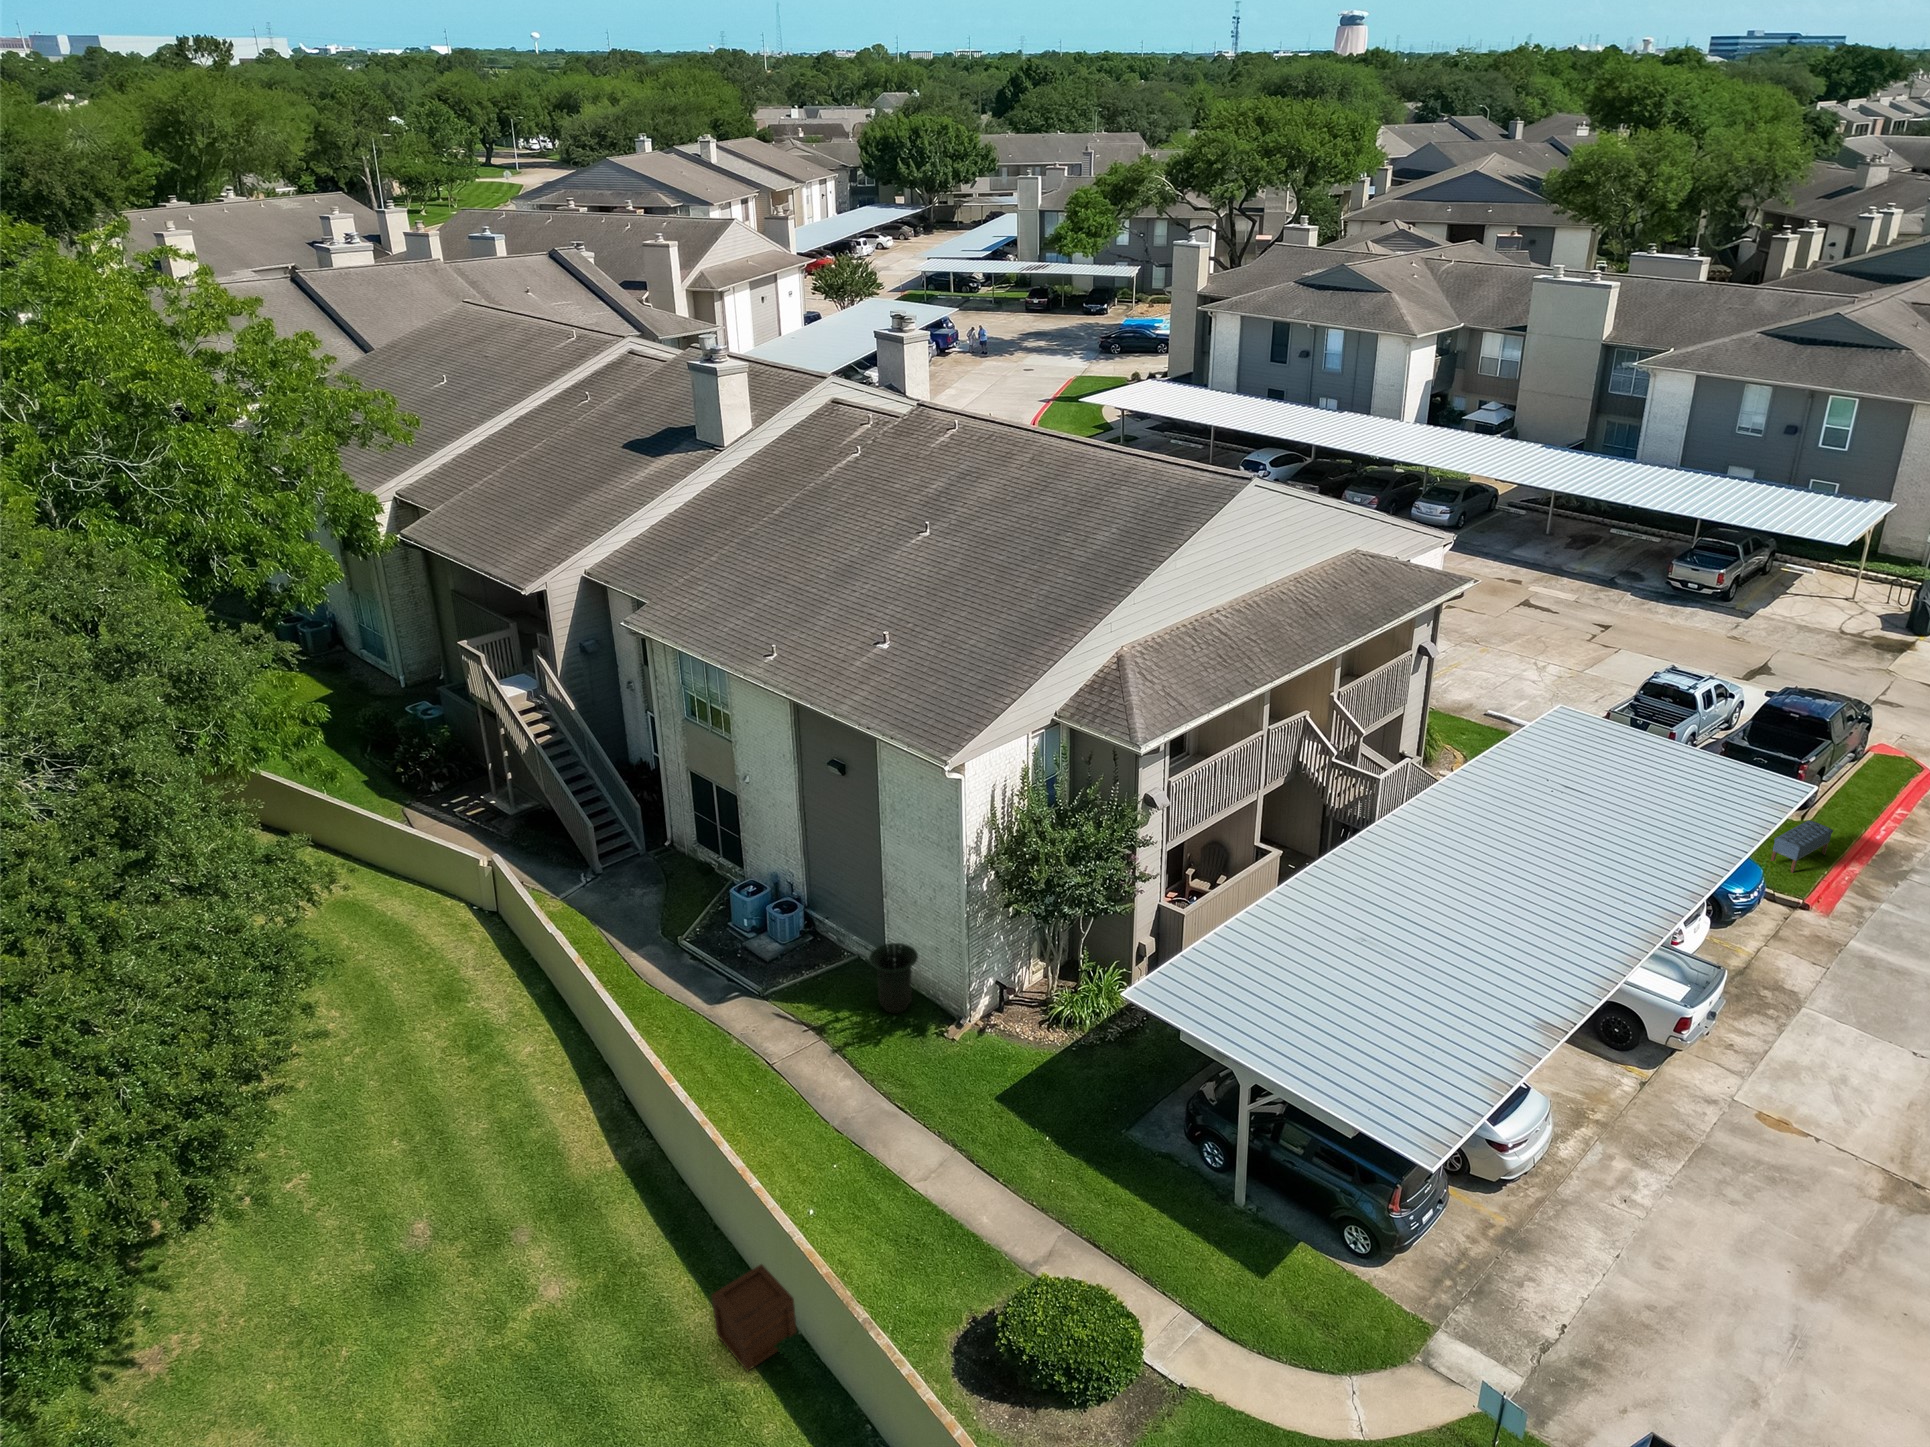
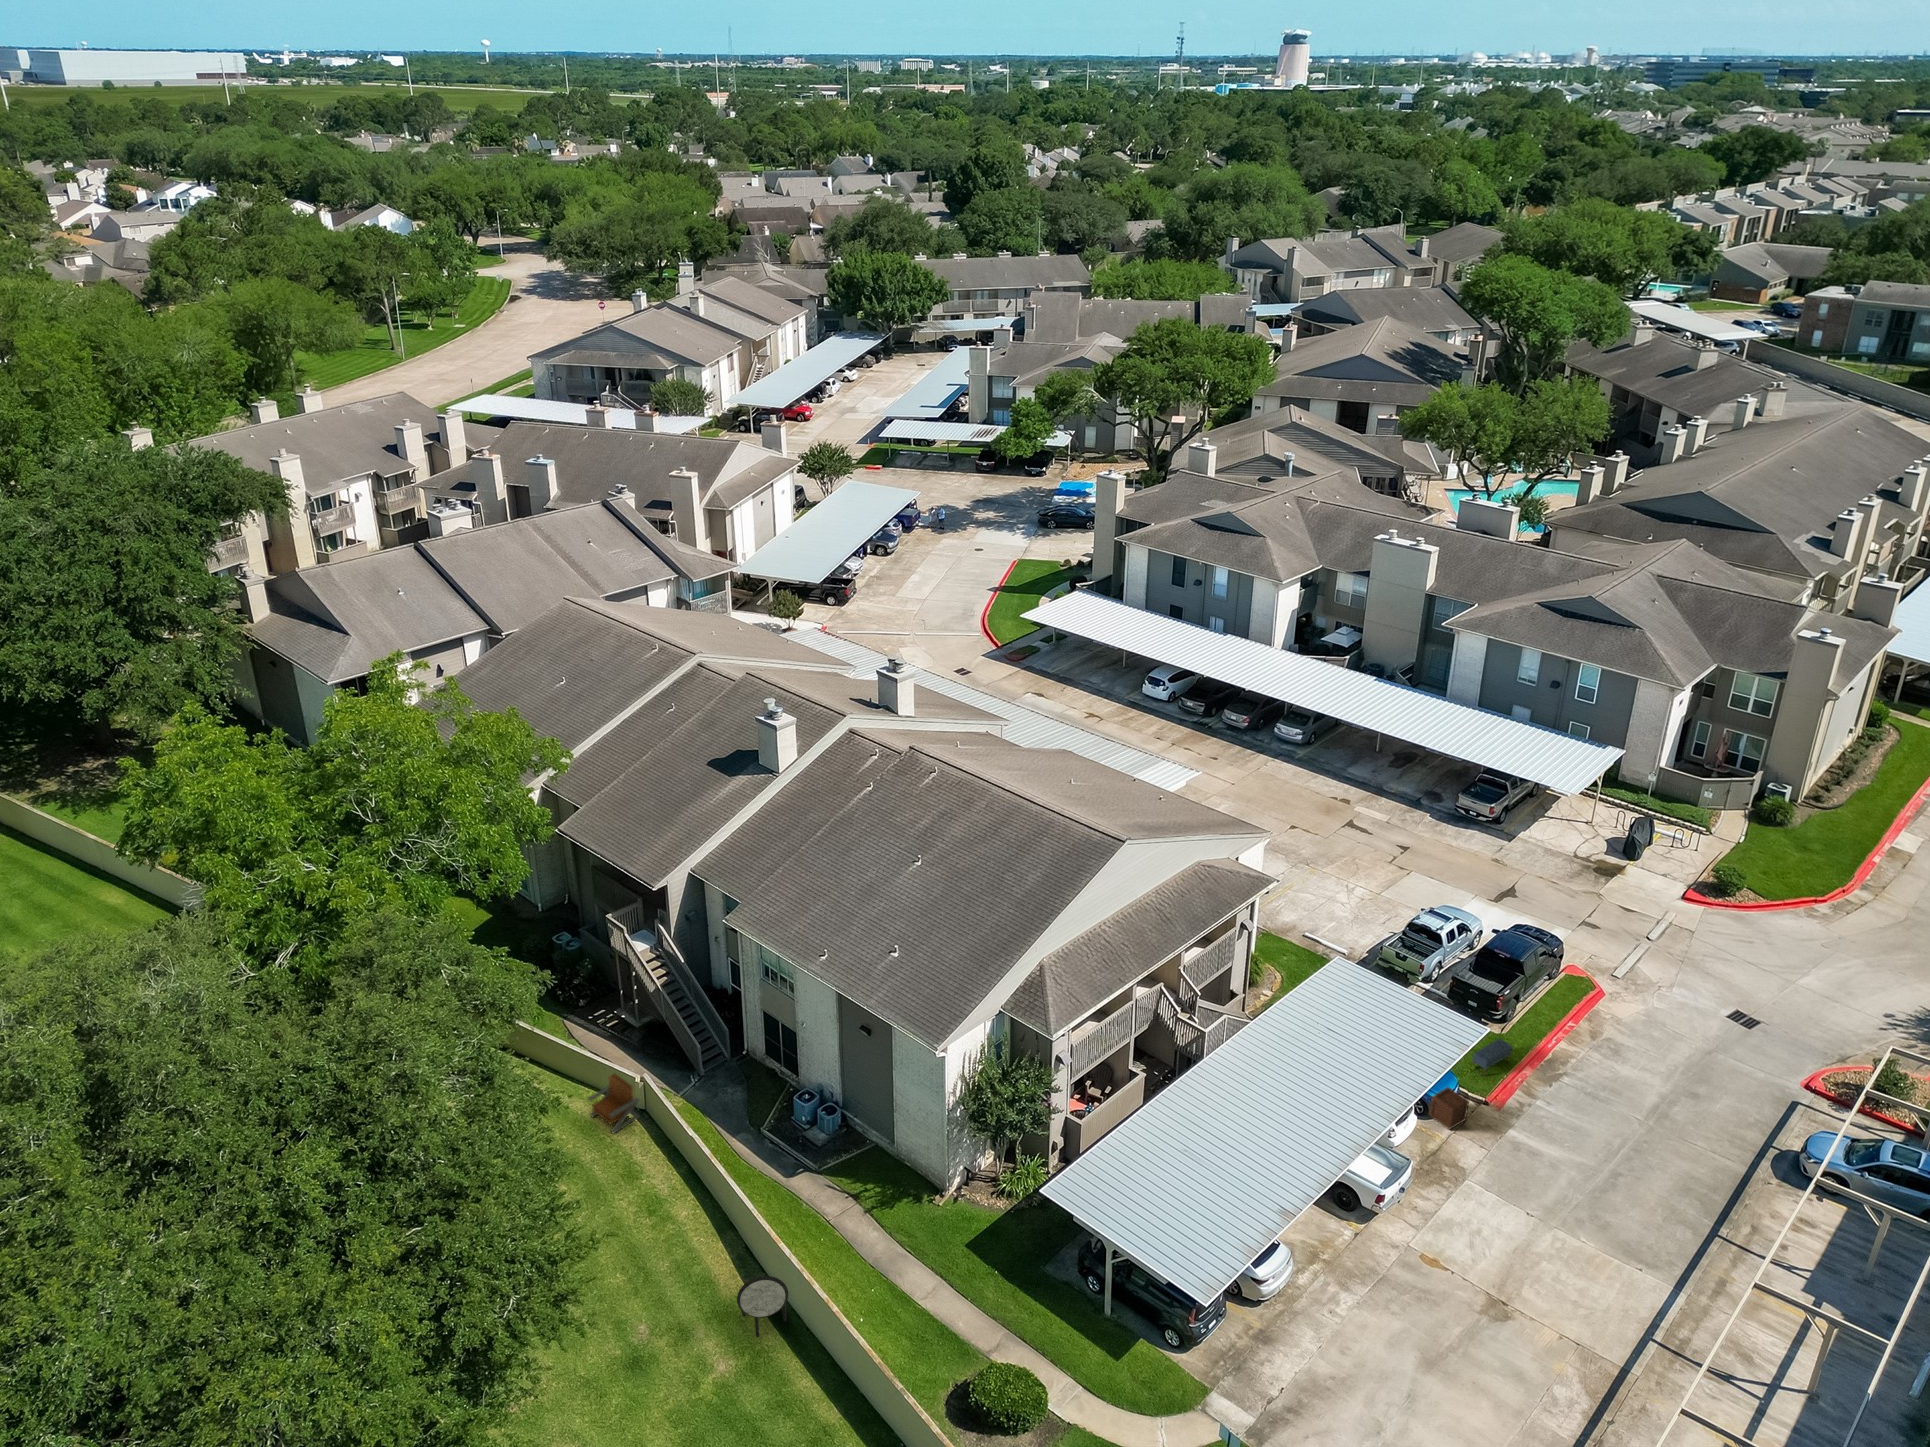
lounge chair: none [405,856,490,945] -> present [588,1073,639,1133]
trash can: present [869,943,918,1013] -> none [887,1141,917,1185]
round table: none [592,1141,684,1242] -> present [737,1276,788,1337]
wooden crate: present [712,1264,796,1371] -> present [1429,1087,1469,1130]

